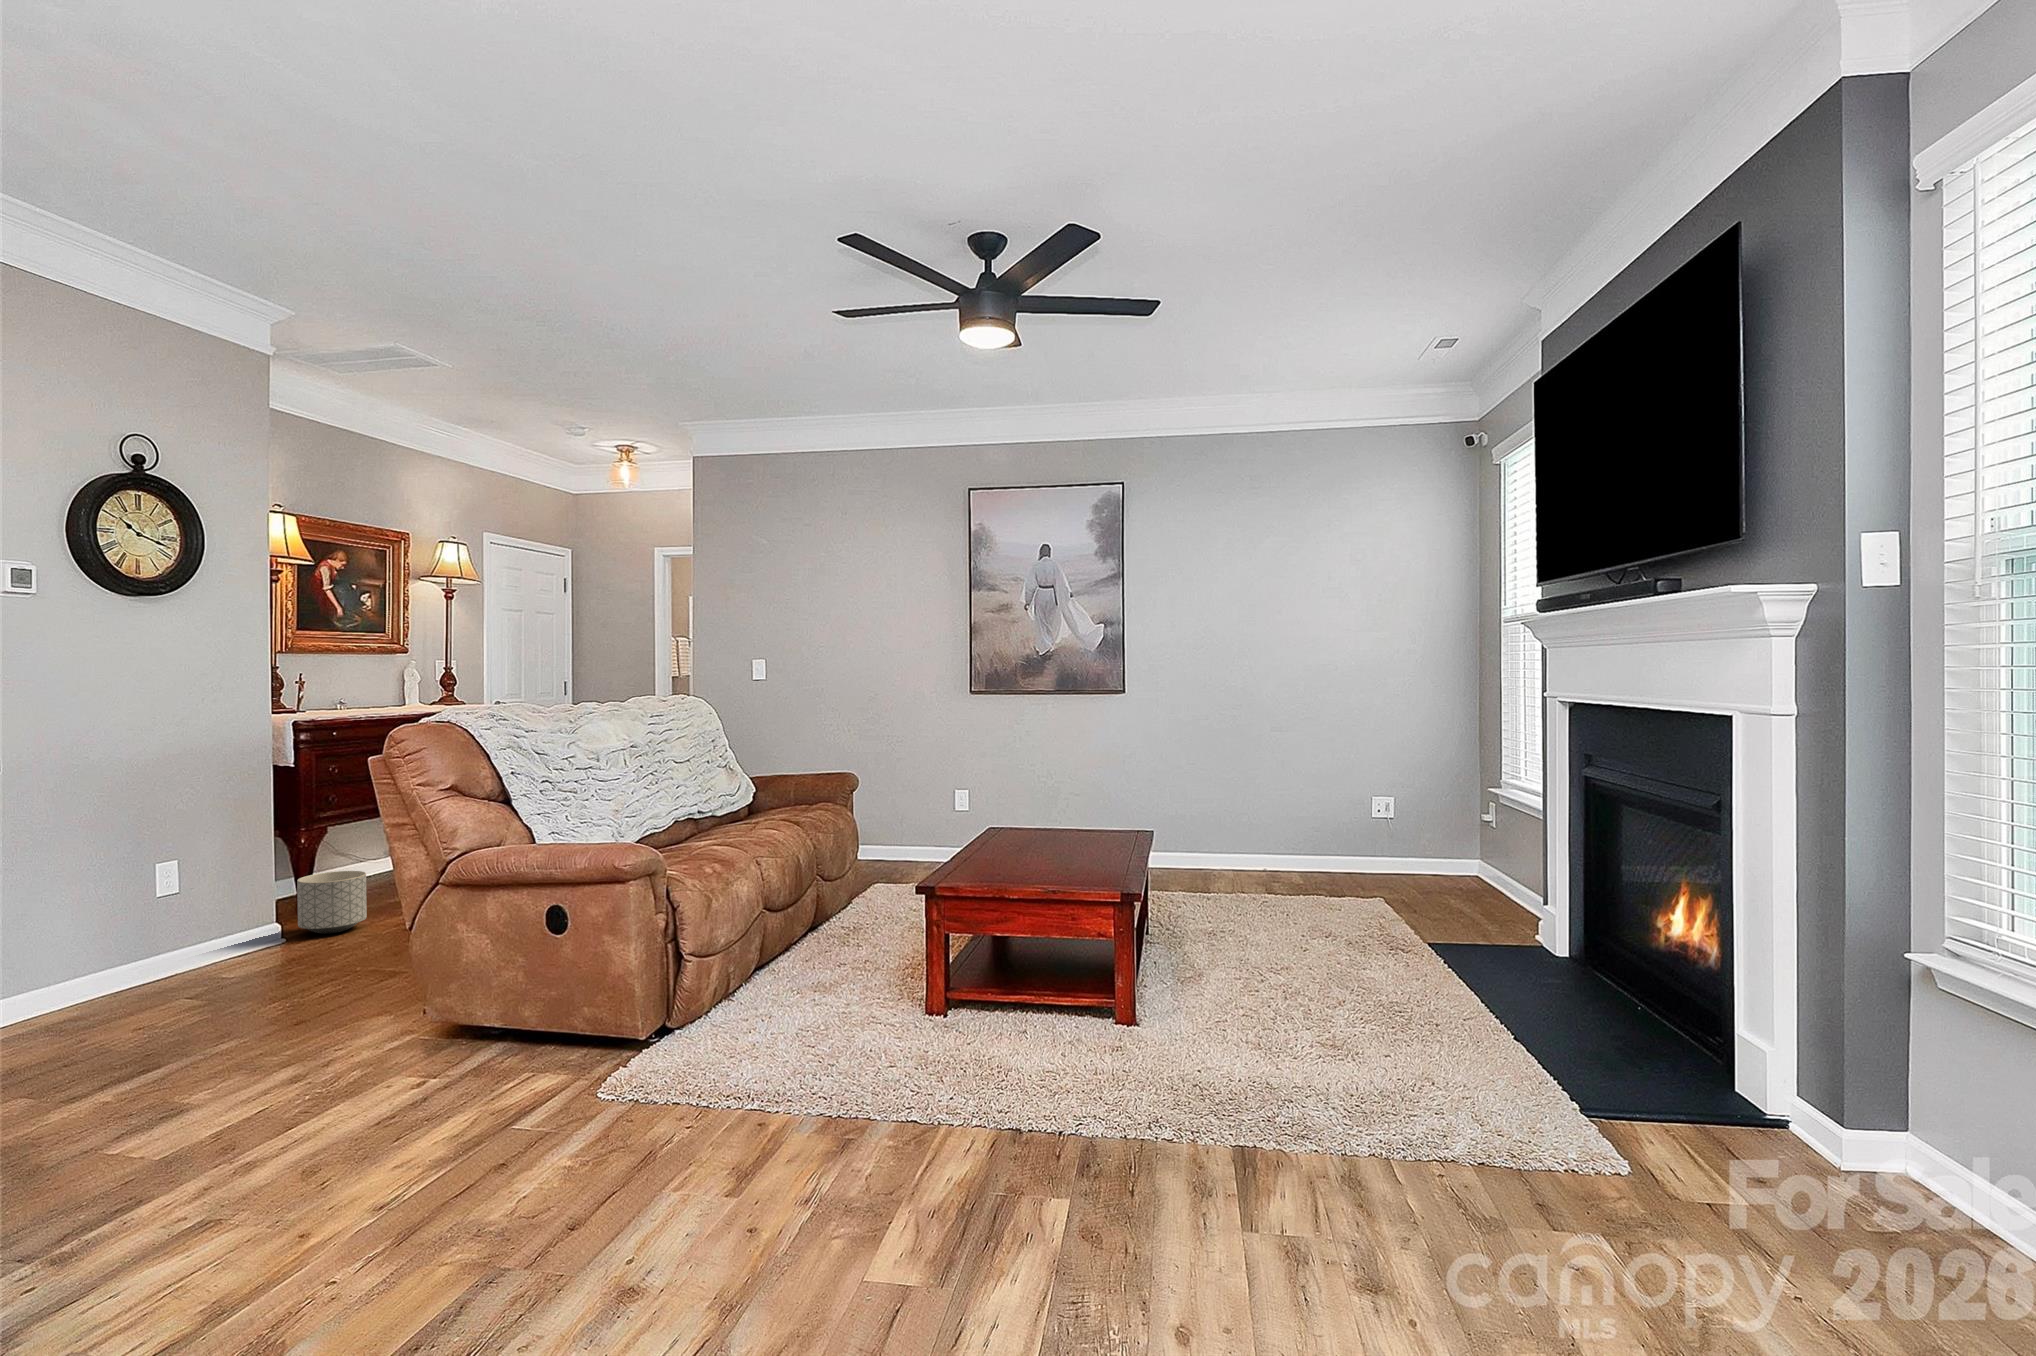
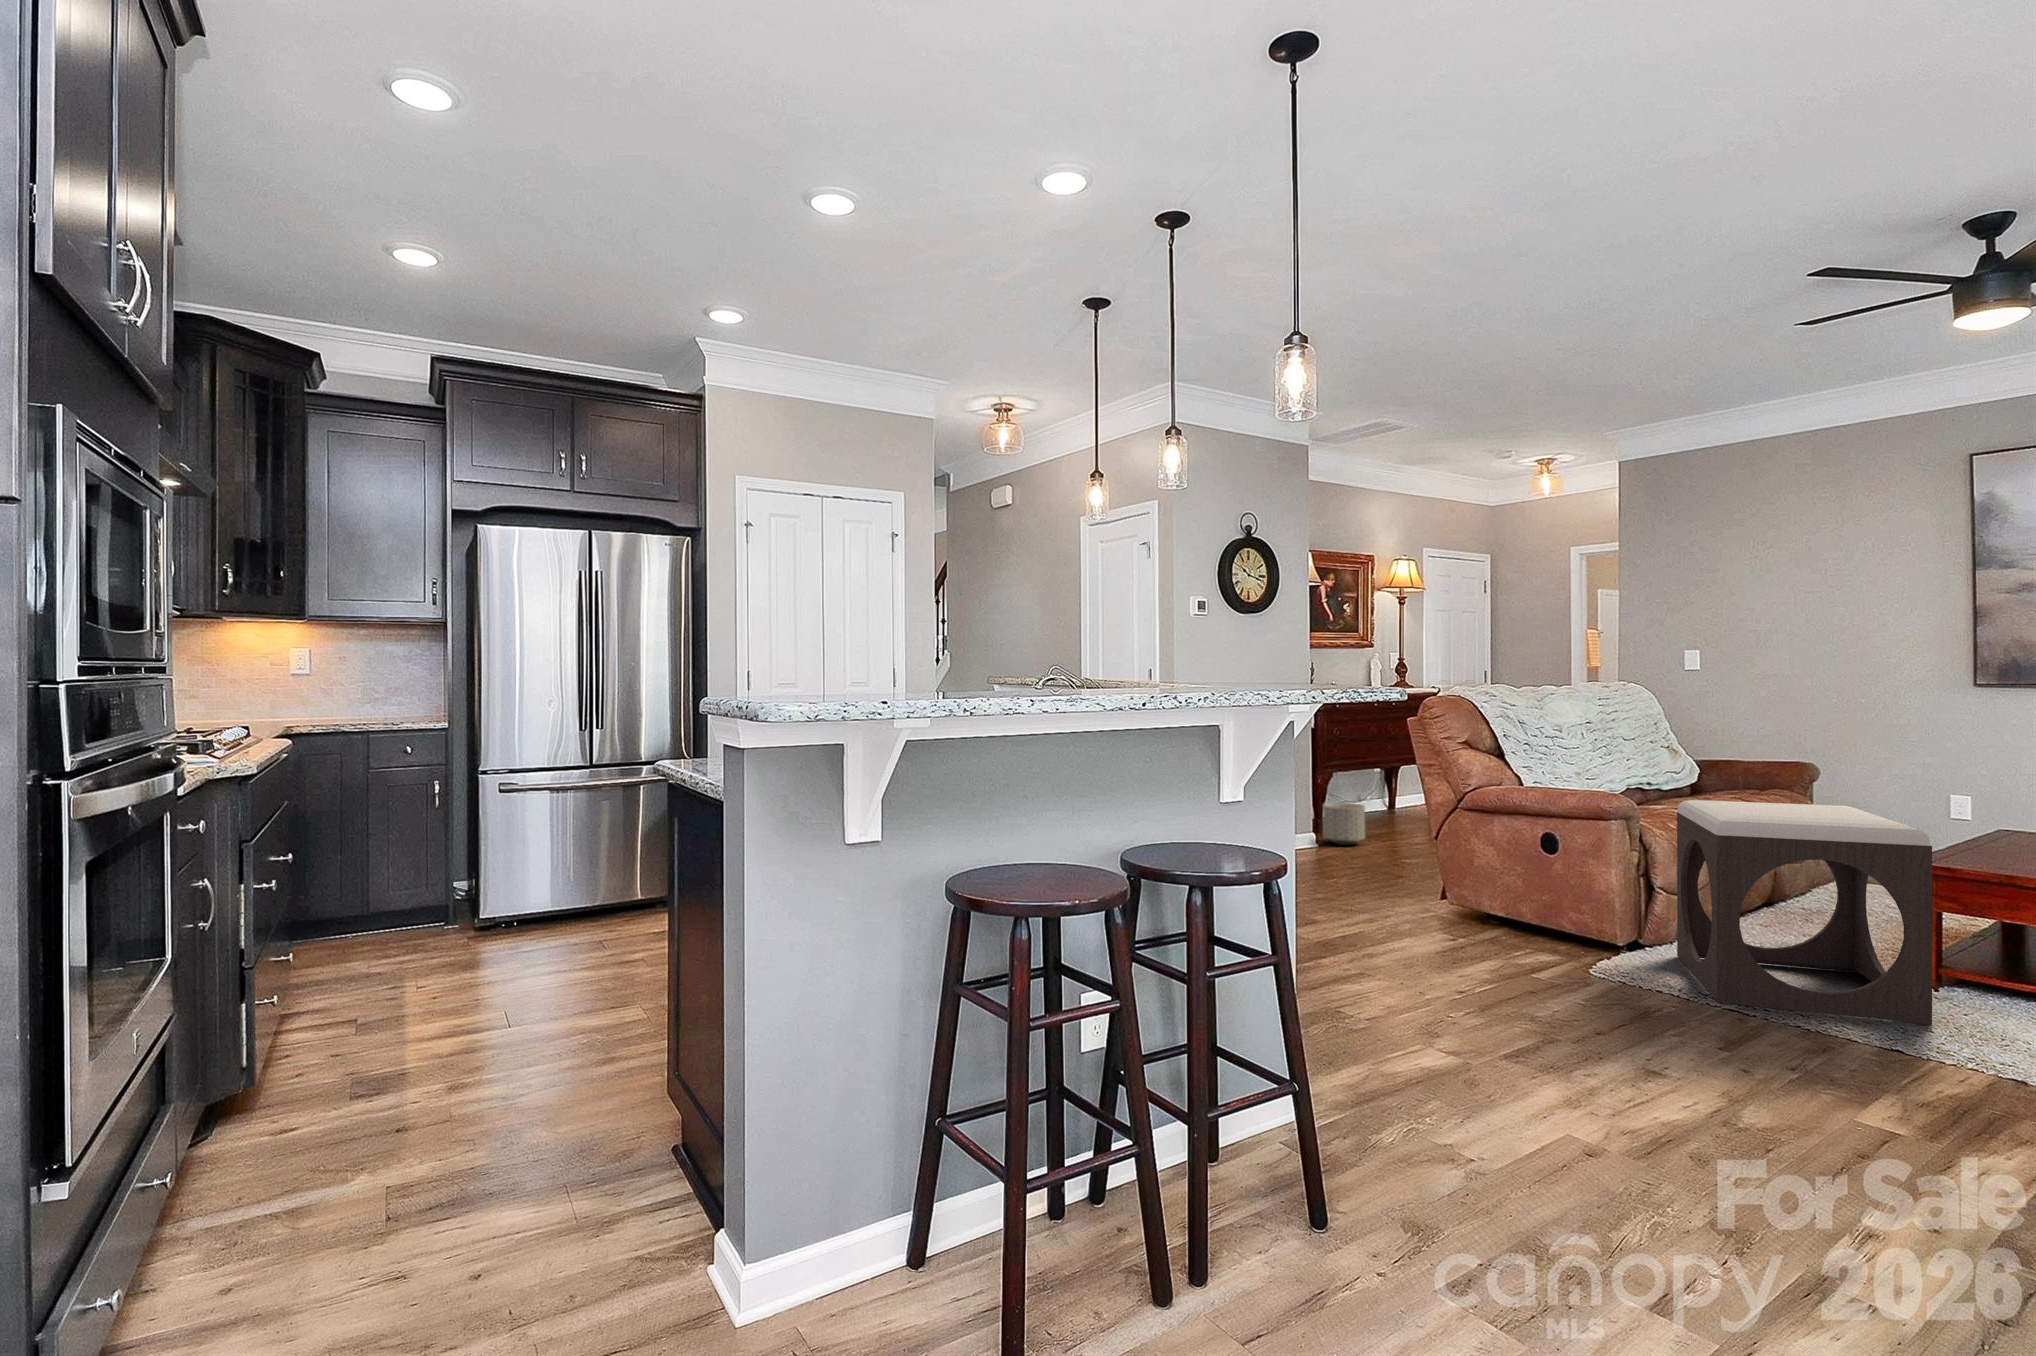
footstool: none [705,832,930,1102] -> present [1677,800,1932,1025]

